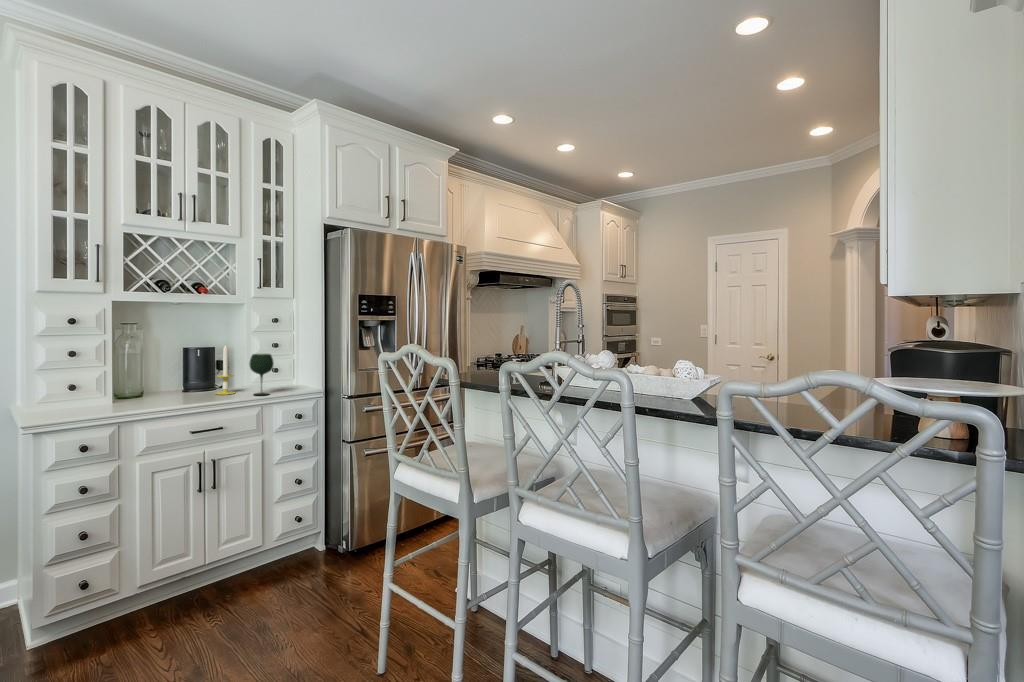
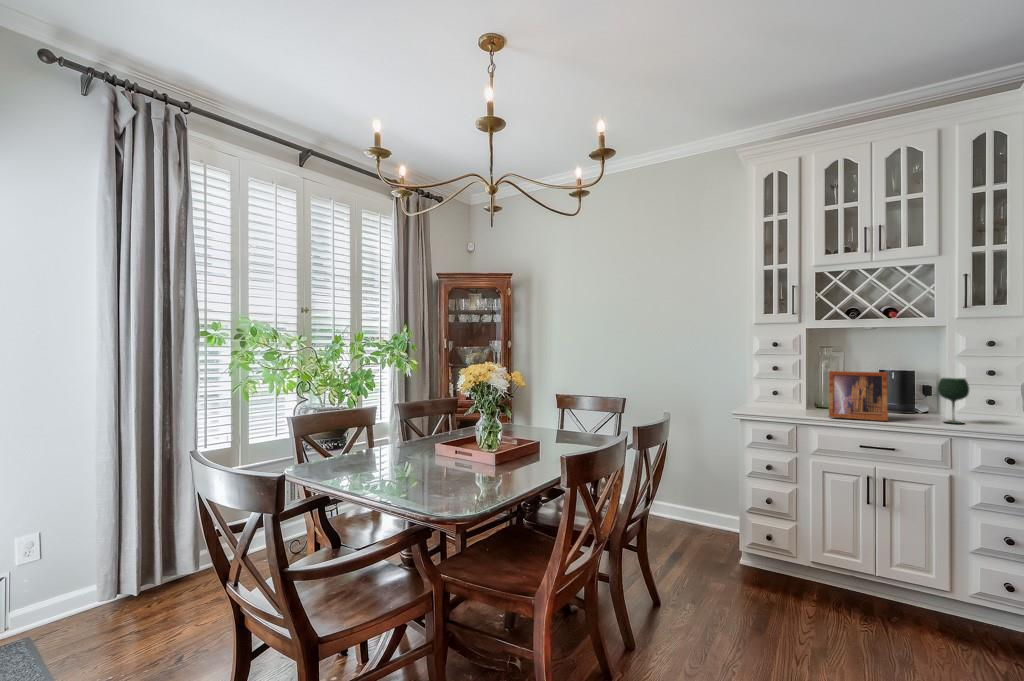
candle: present [215,345,235,395] -> none [904,367,928,418]
picture frame: none [149,352,214,408] -> present [829,371,888,421]

